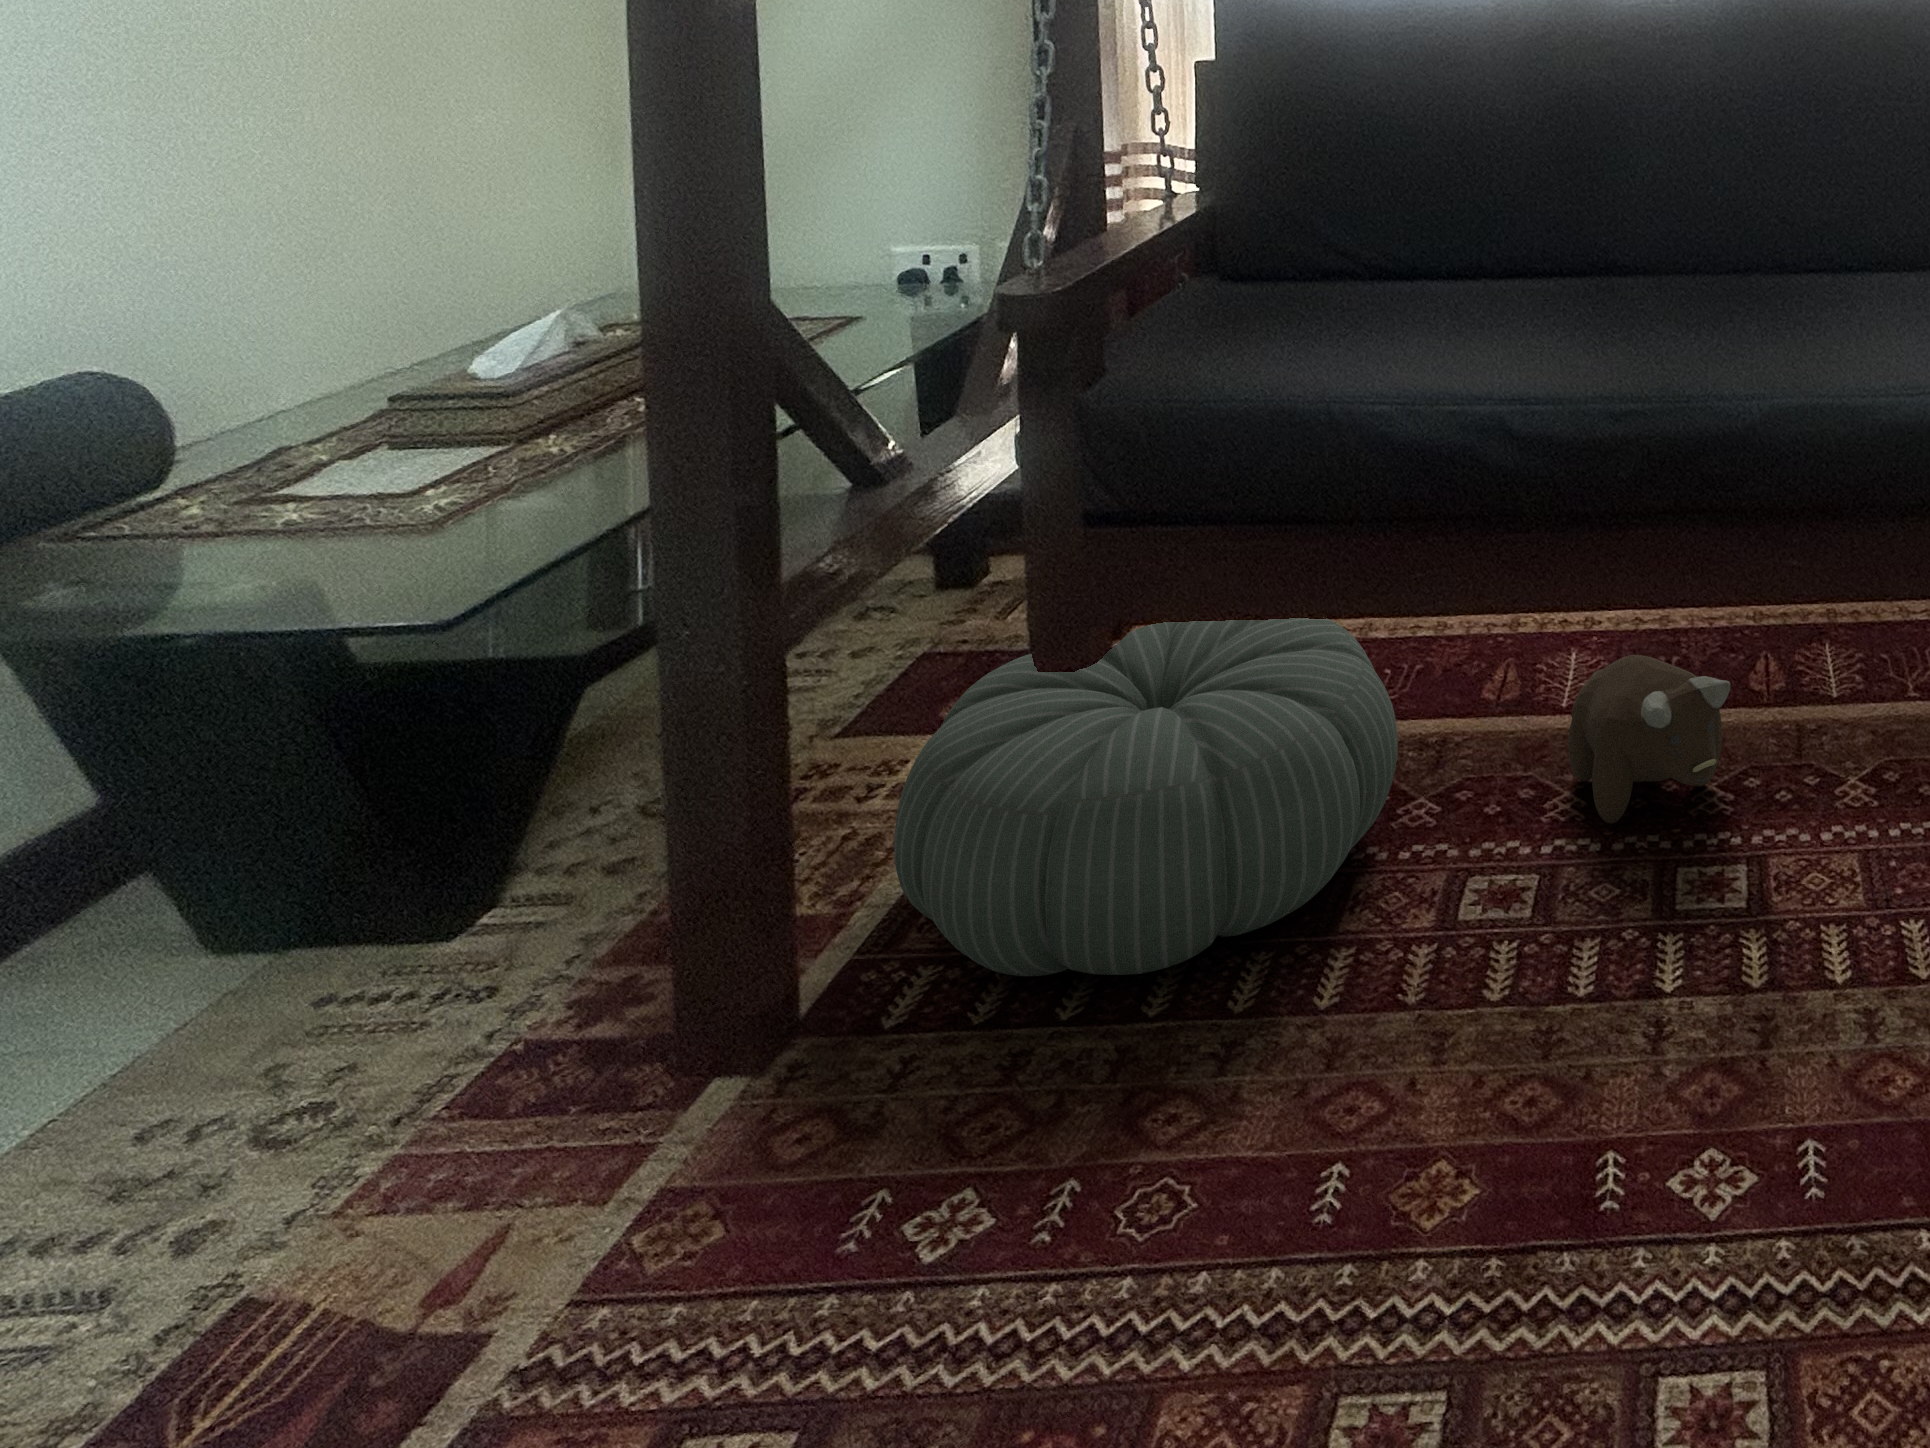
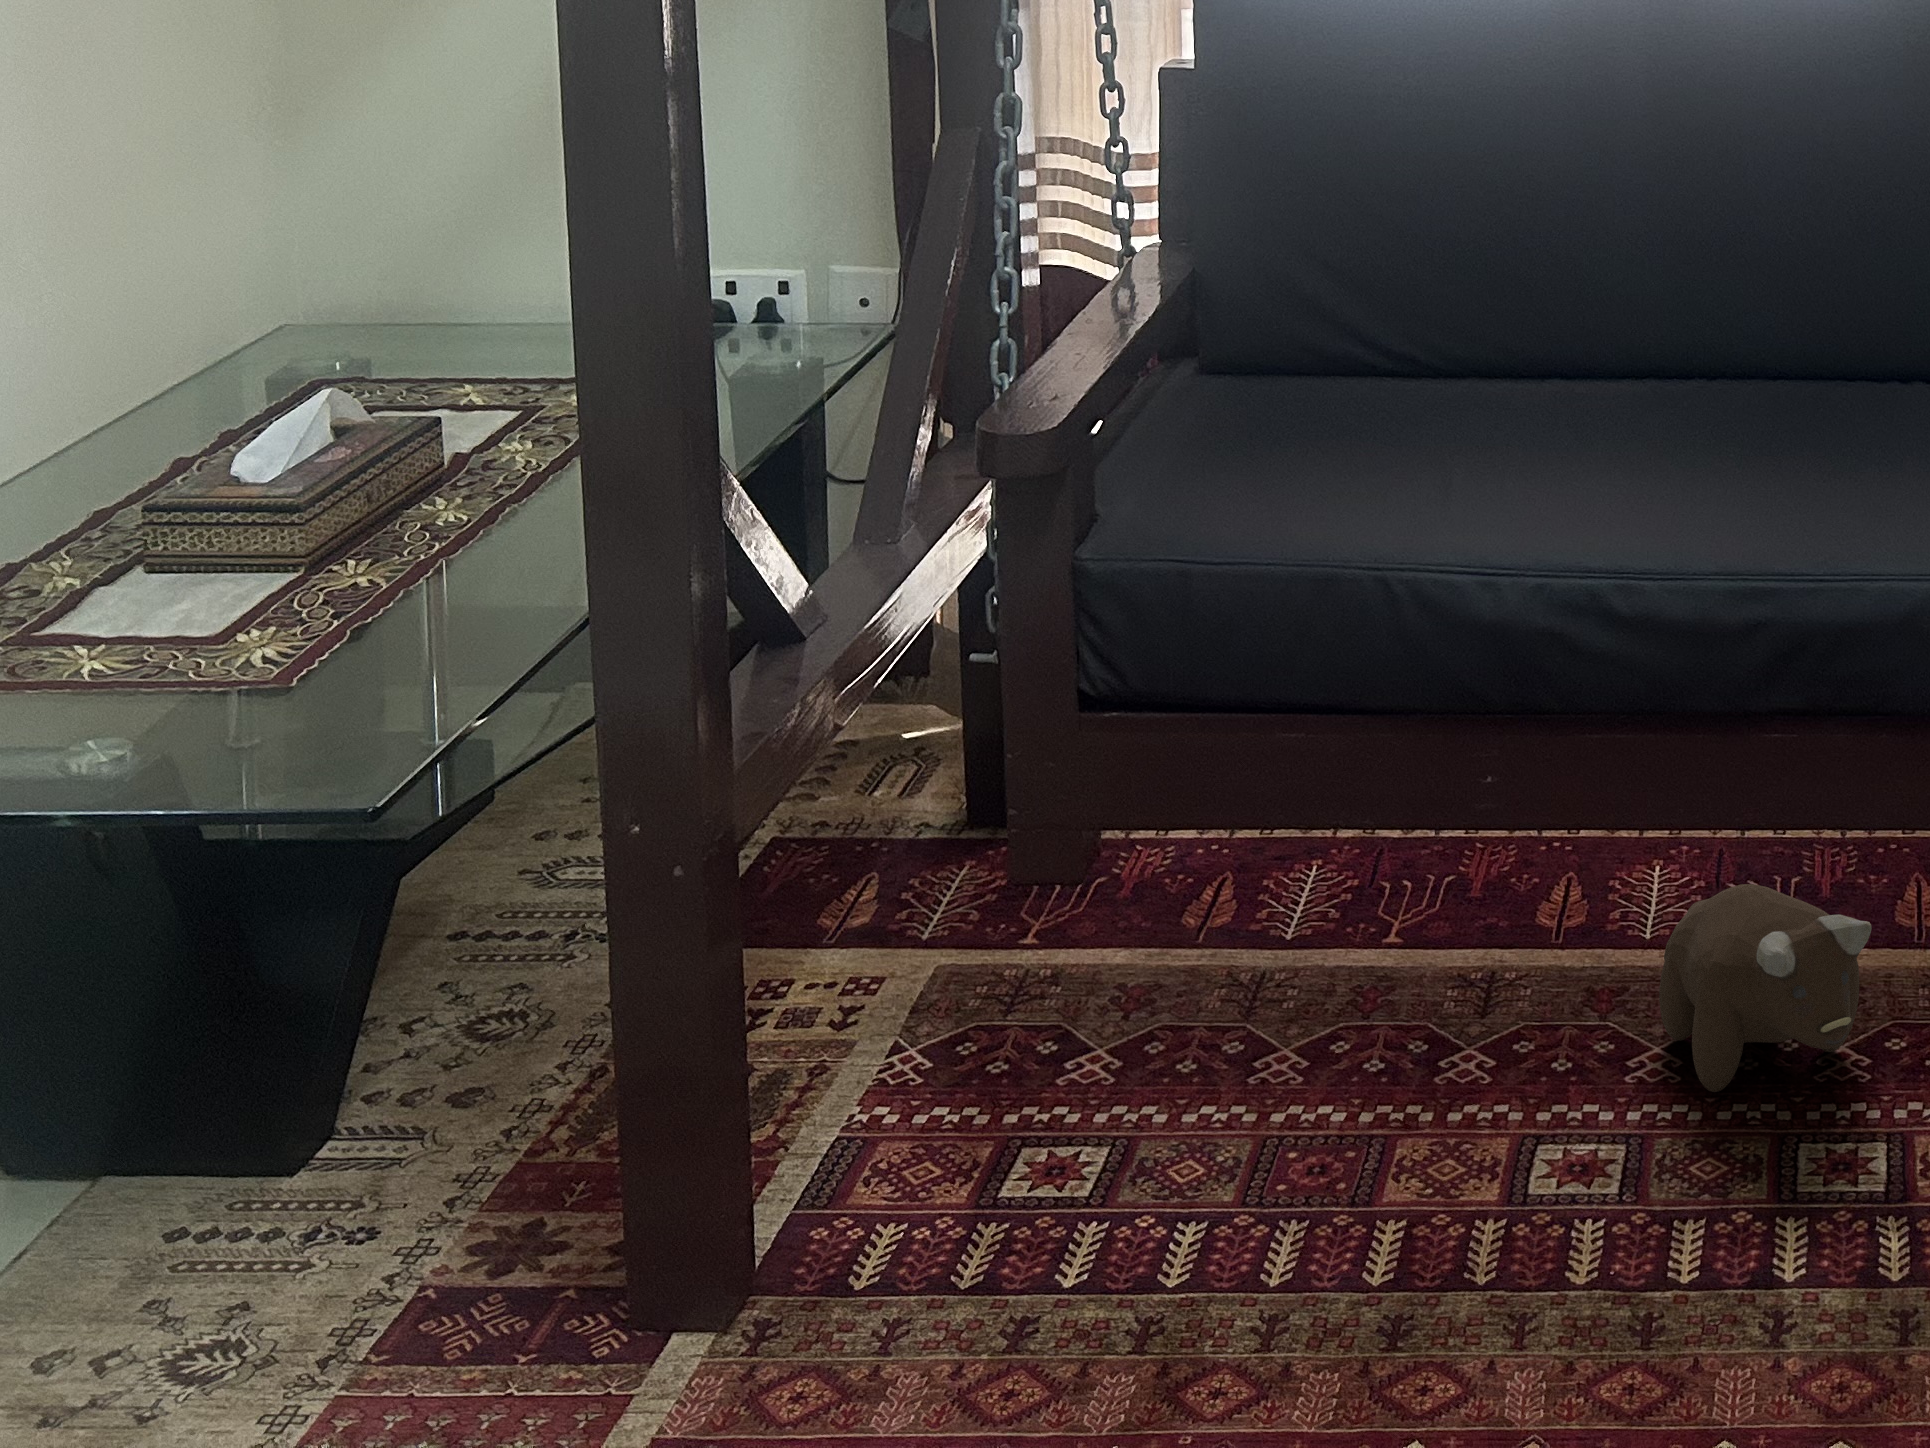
pouf: present [894,618,1398,976] -> none [841,797,1444,1237]

